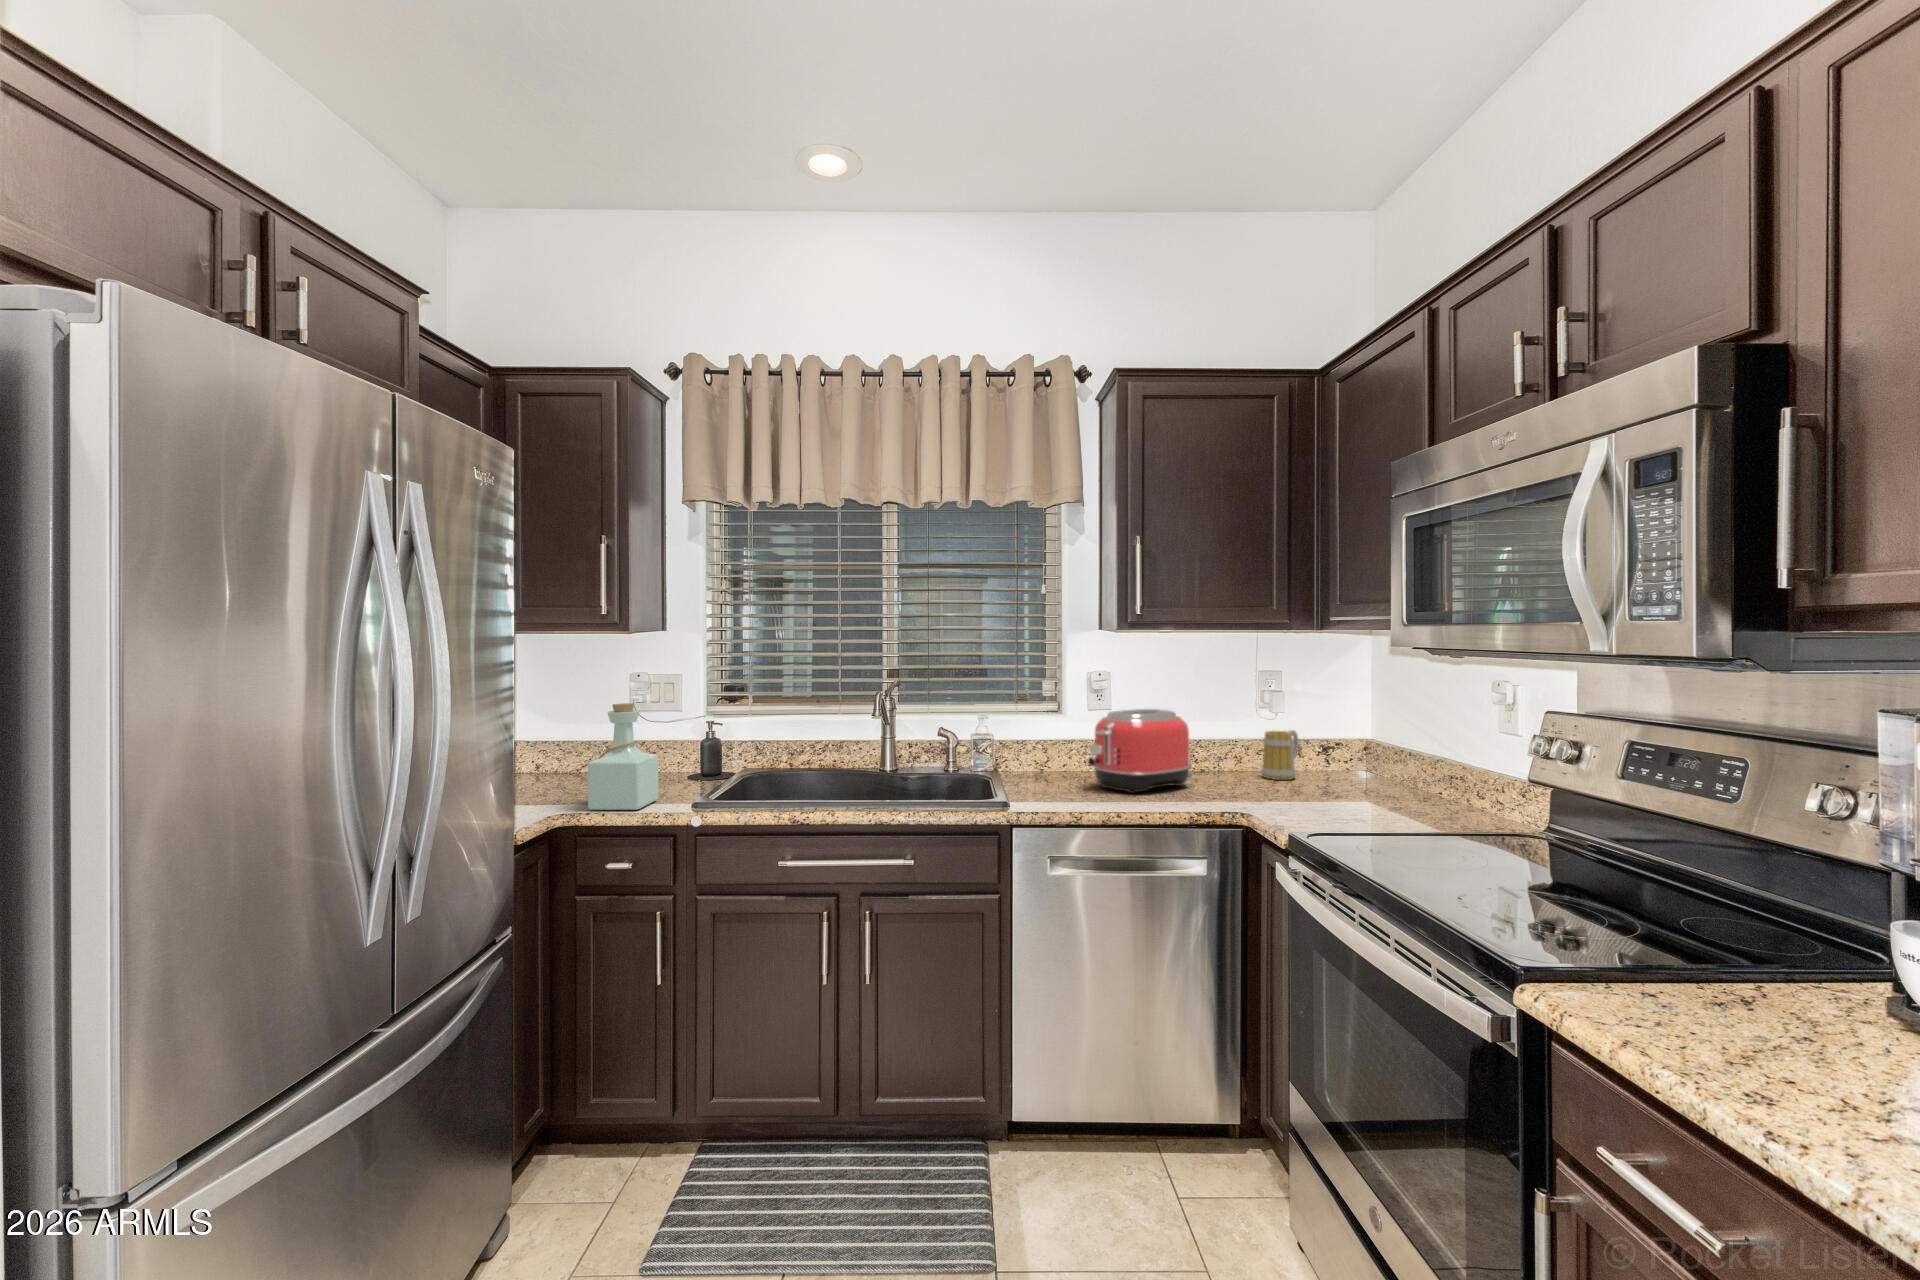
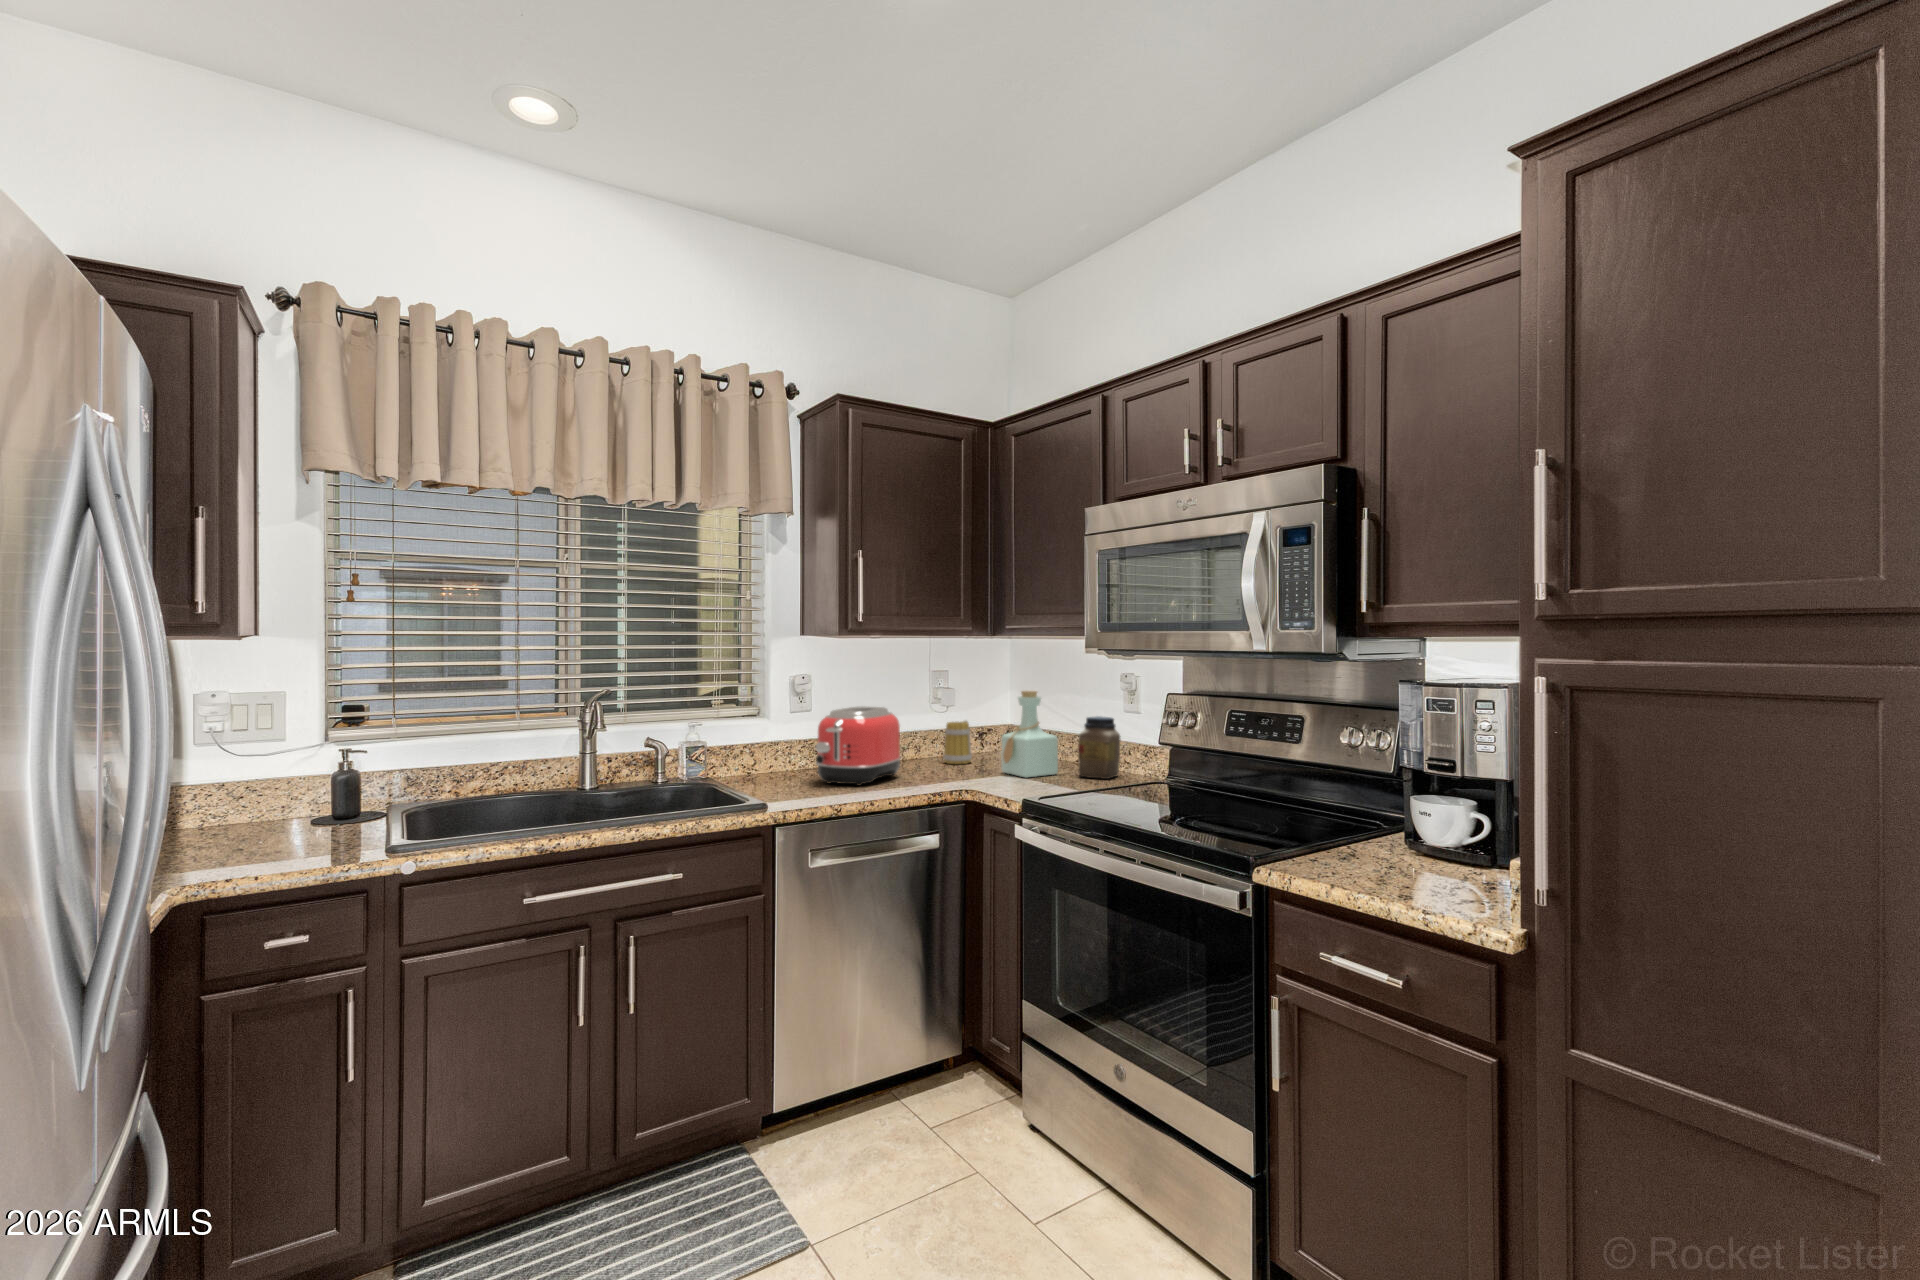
bottle: present [588,703,659,810] -> present [1001,691,1058,778]
jar: none [1411,736,1477,818] -> present [1078,716,1120,779]

